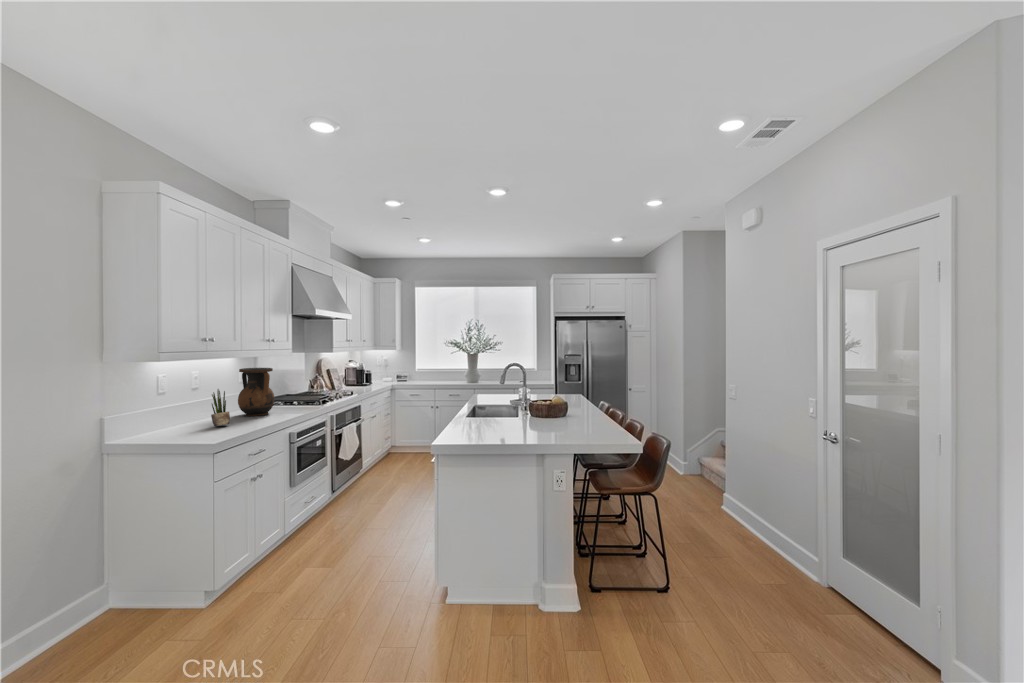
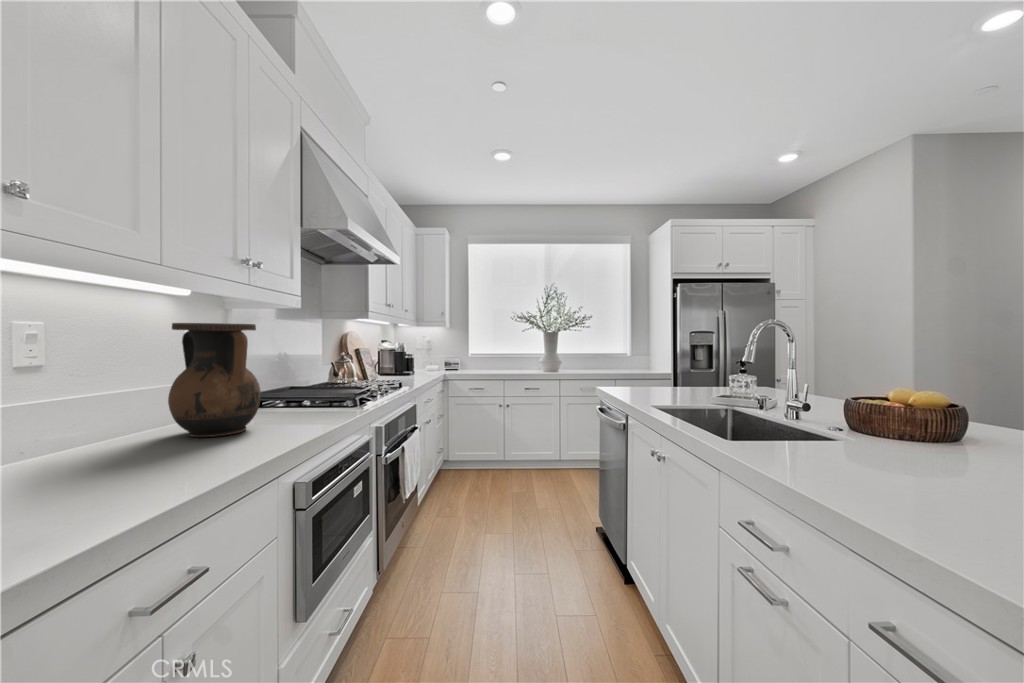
potted plant: present [211,389,230,426] -> none [51,363,117,482]

